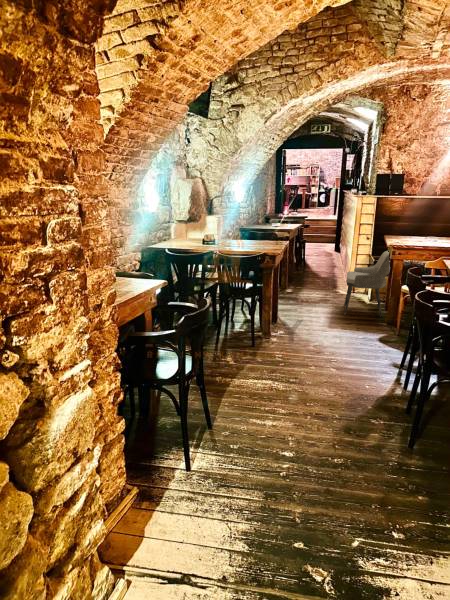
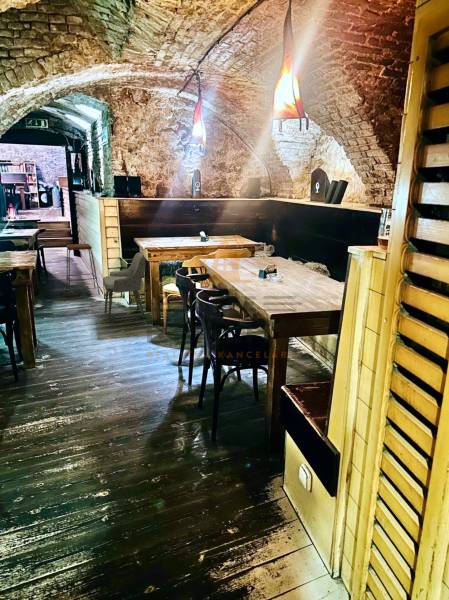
bar stool: none [317,239,346,289] -> present [66,244,100,297]

